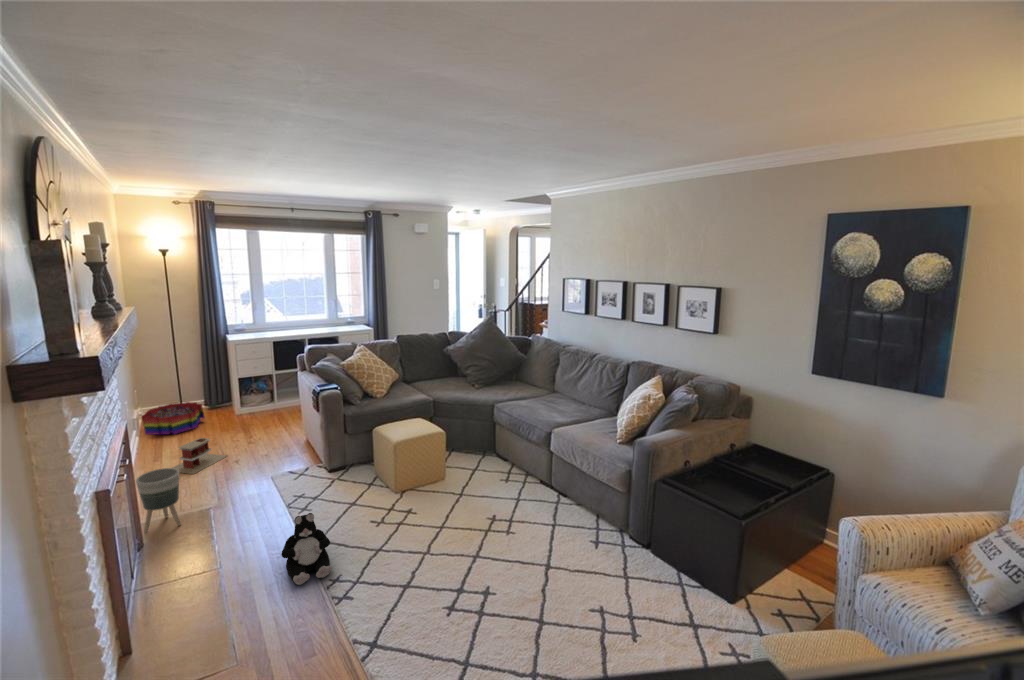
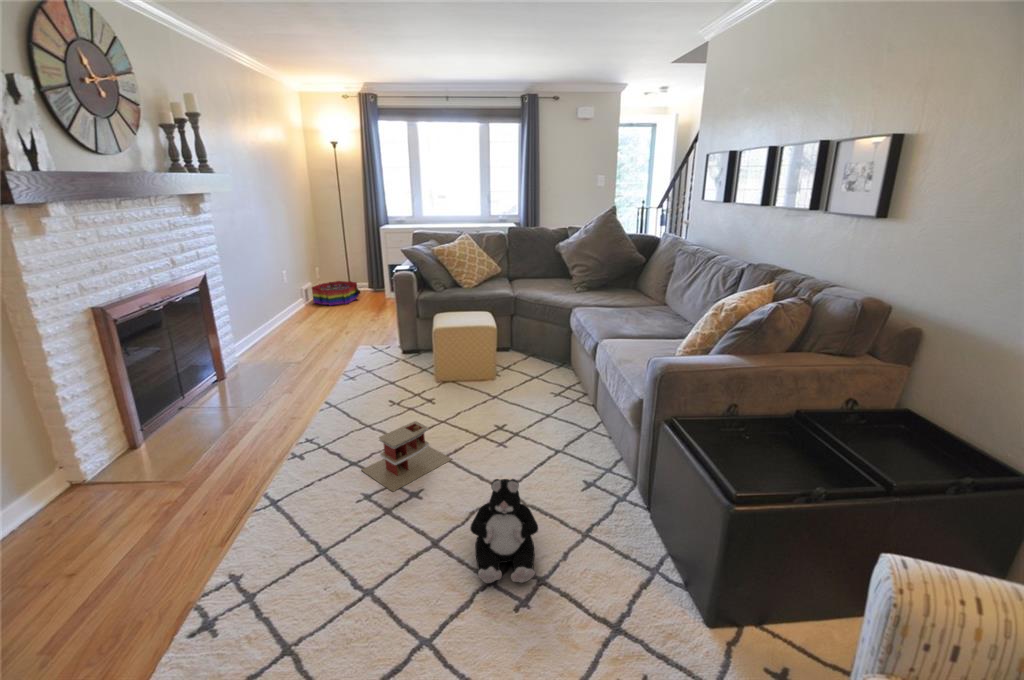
toy house: present [172,438,226,474] -> present [362,421,452,491]
planter: present [136,468,181,532] -> none [231,320,265,370]
plush toy: present [281,513,332,585] -> present [470,479,538,583]

